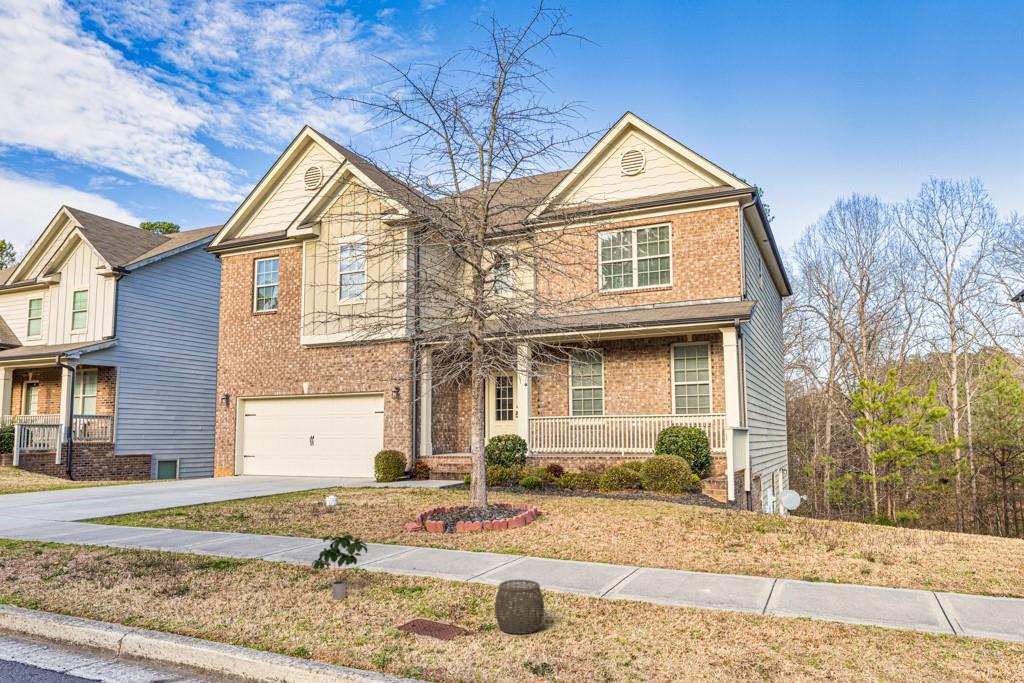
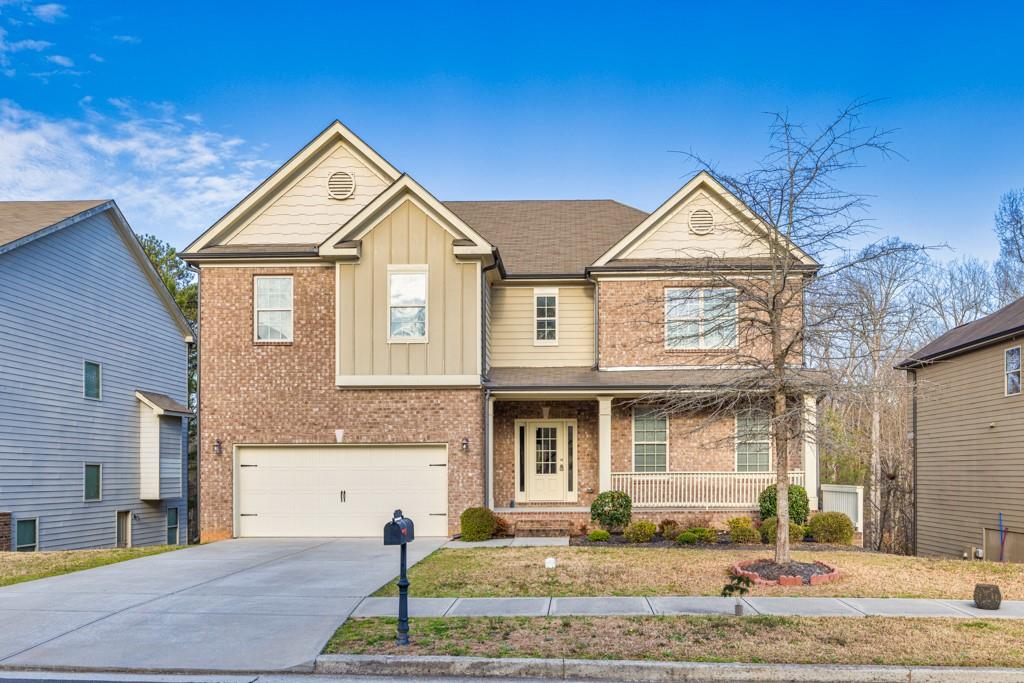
potted plant: present [312,535,367,599] -> present [721,575,755,616]

